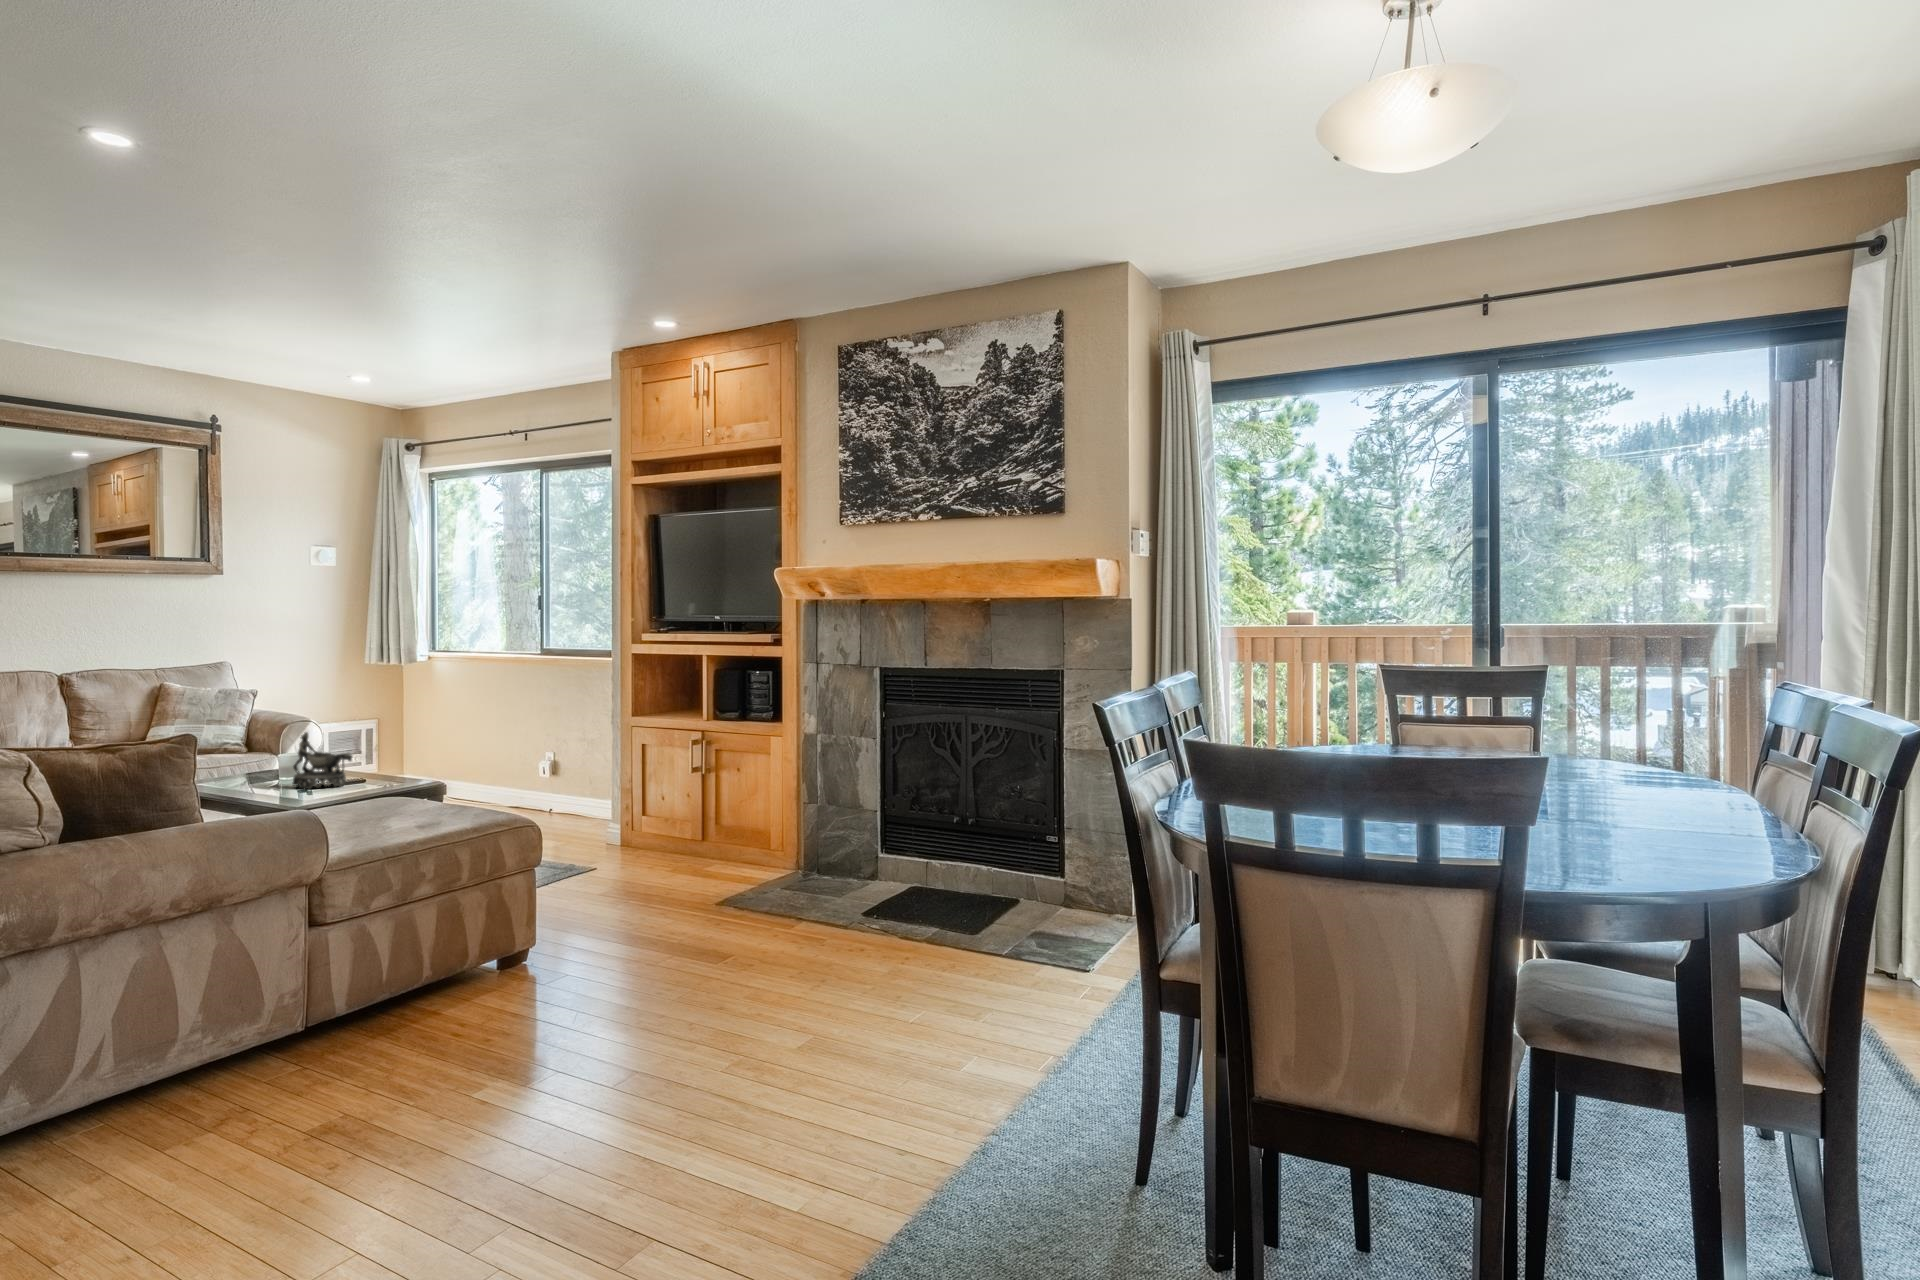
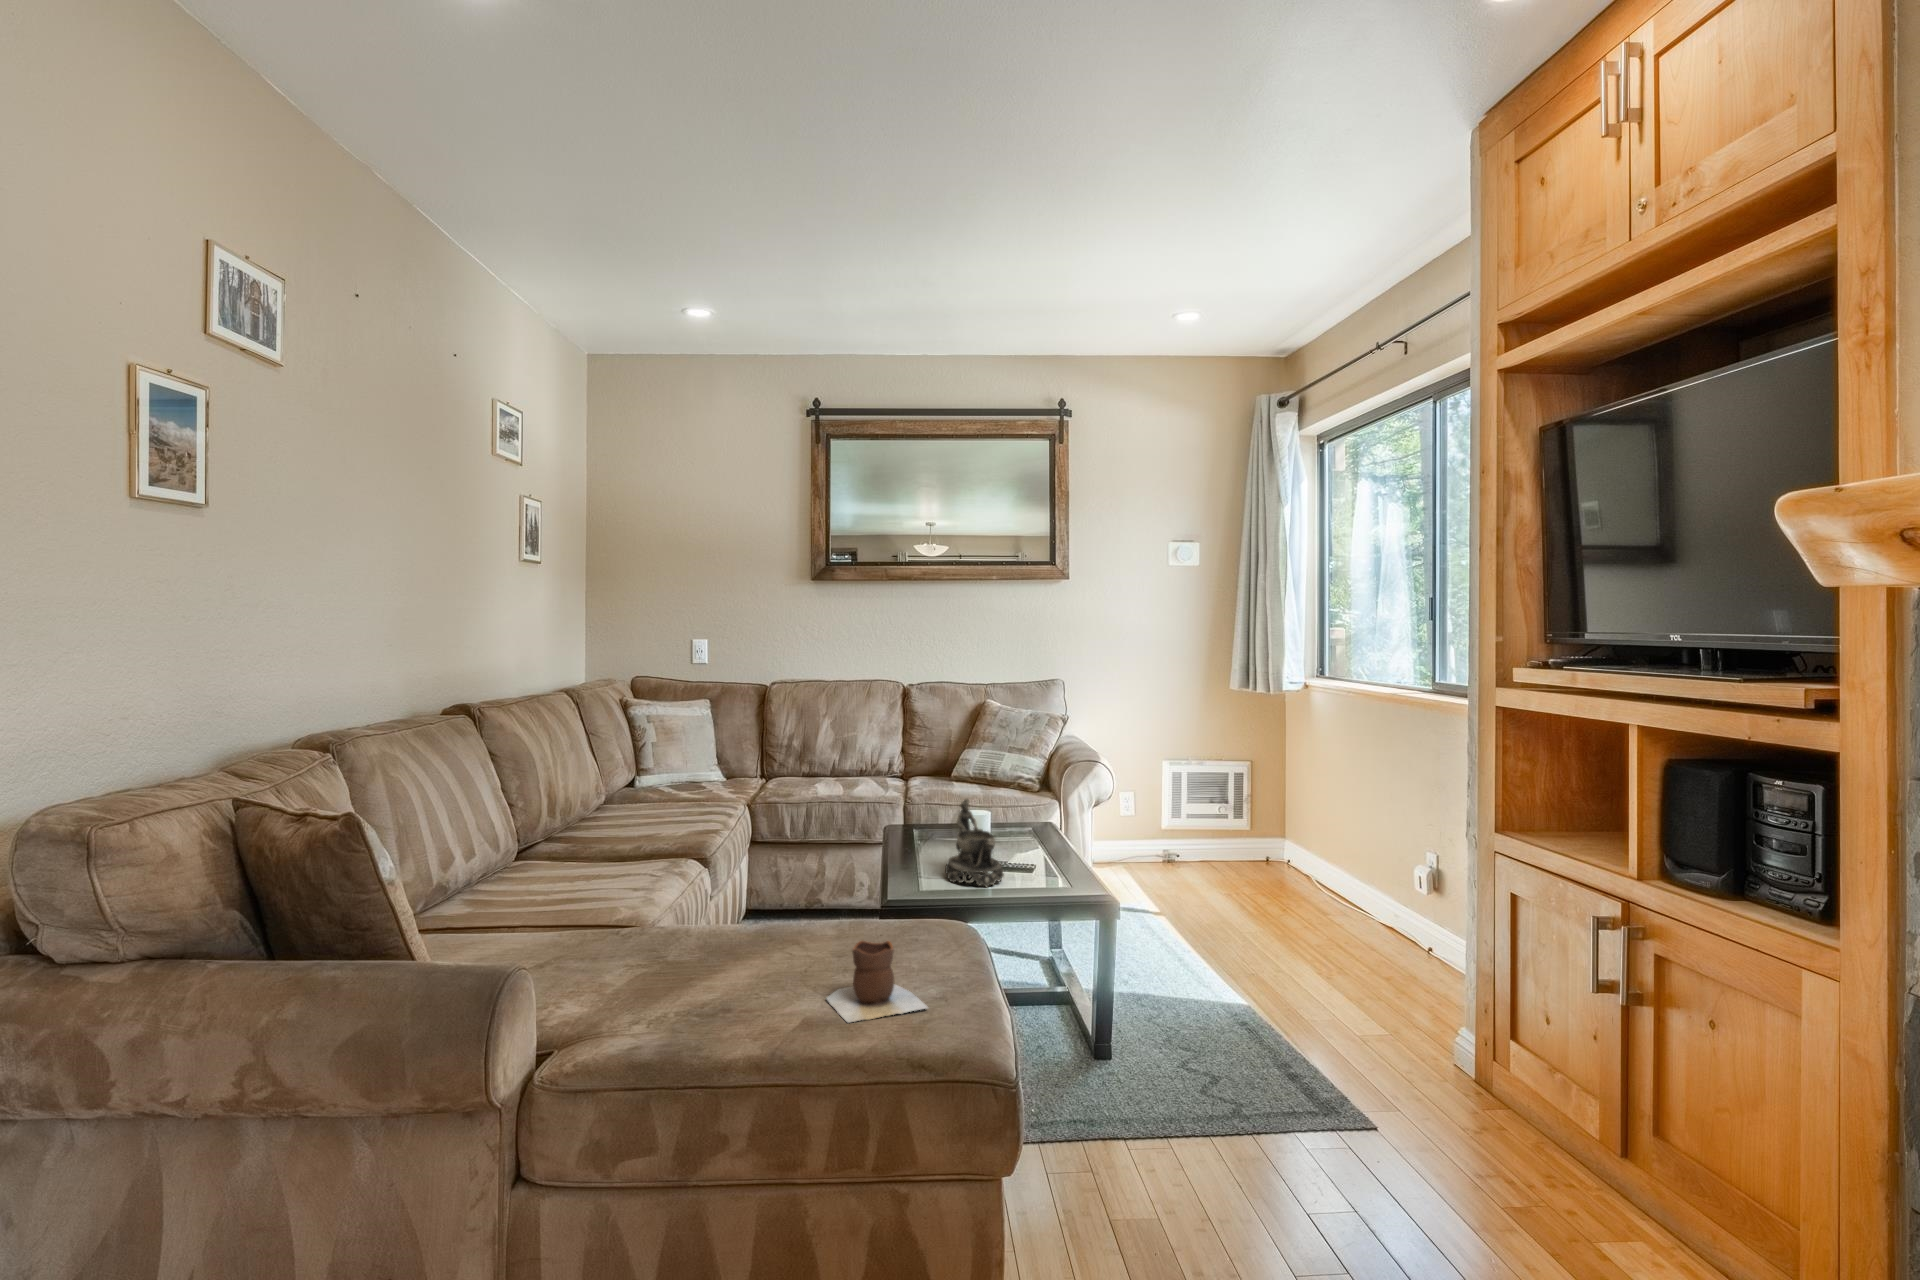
vase: none [377,782,447,820] -> present [827,941,927,1022]

